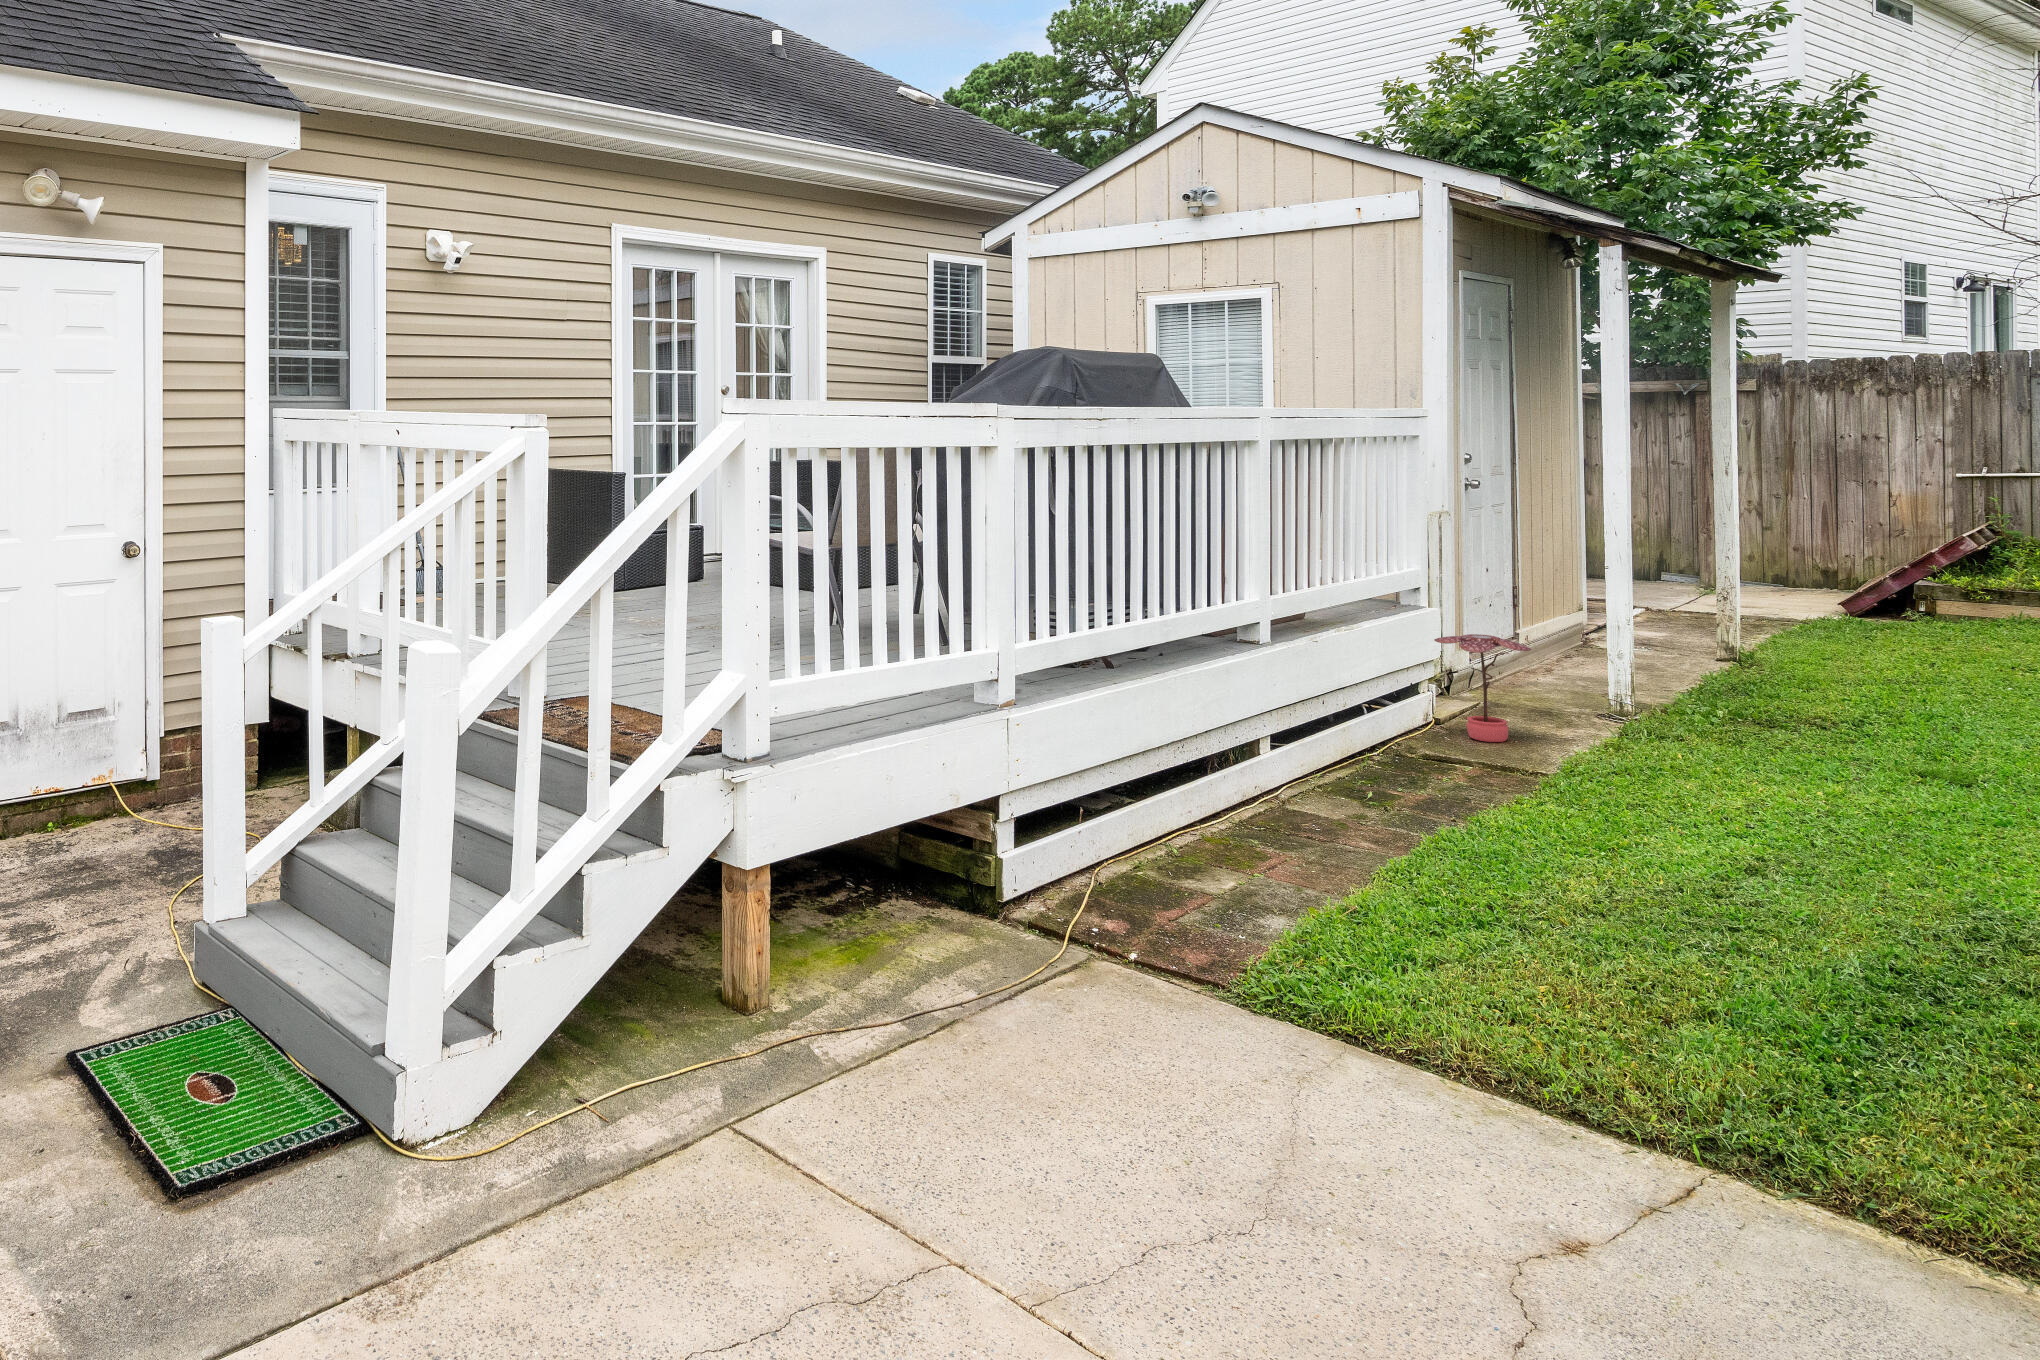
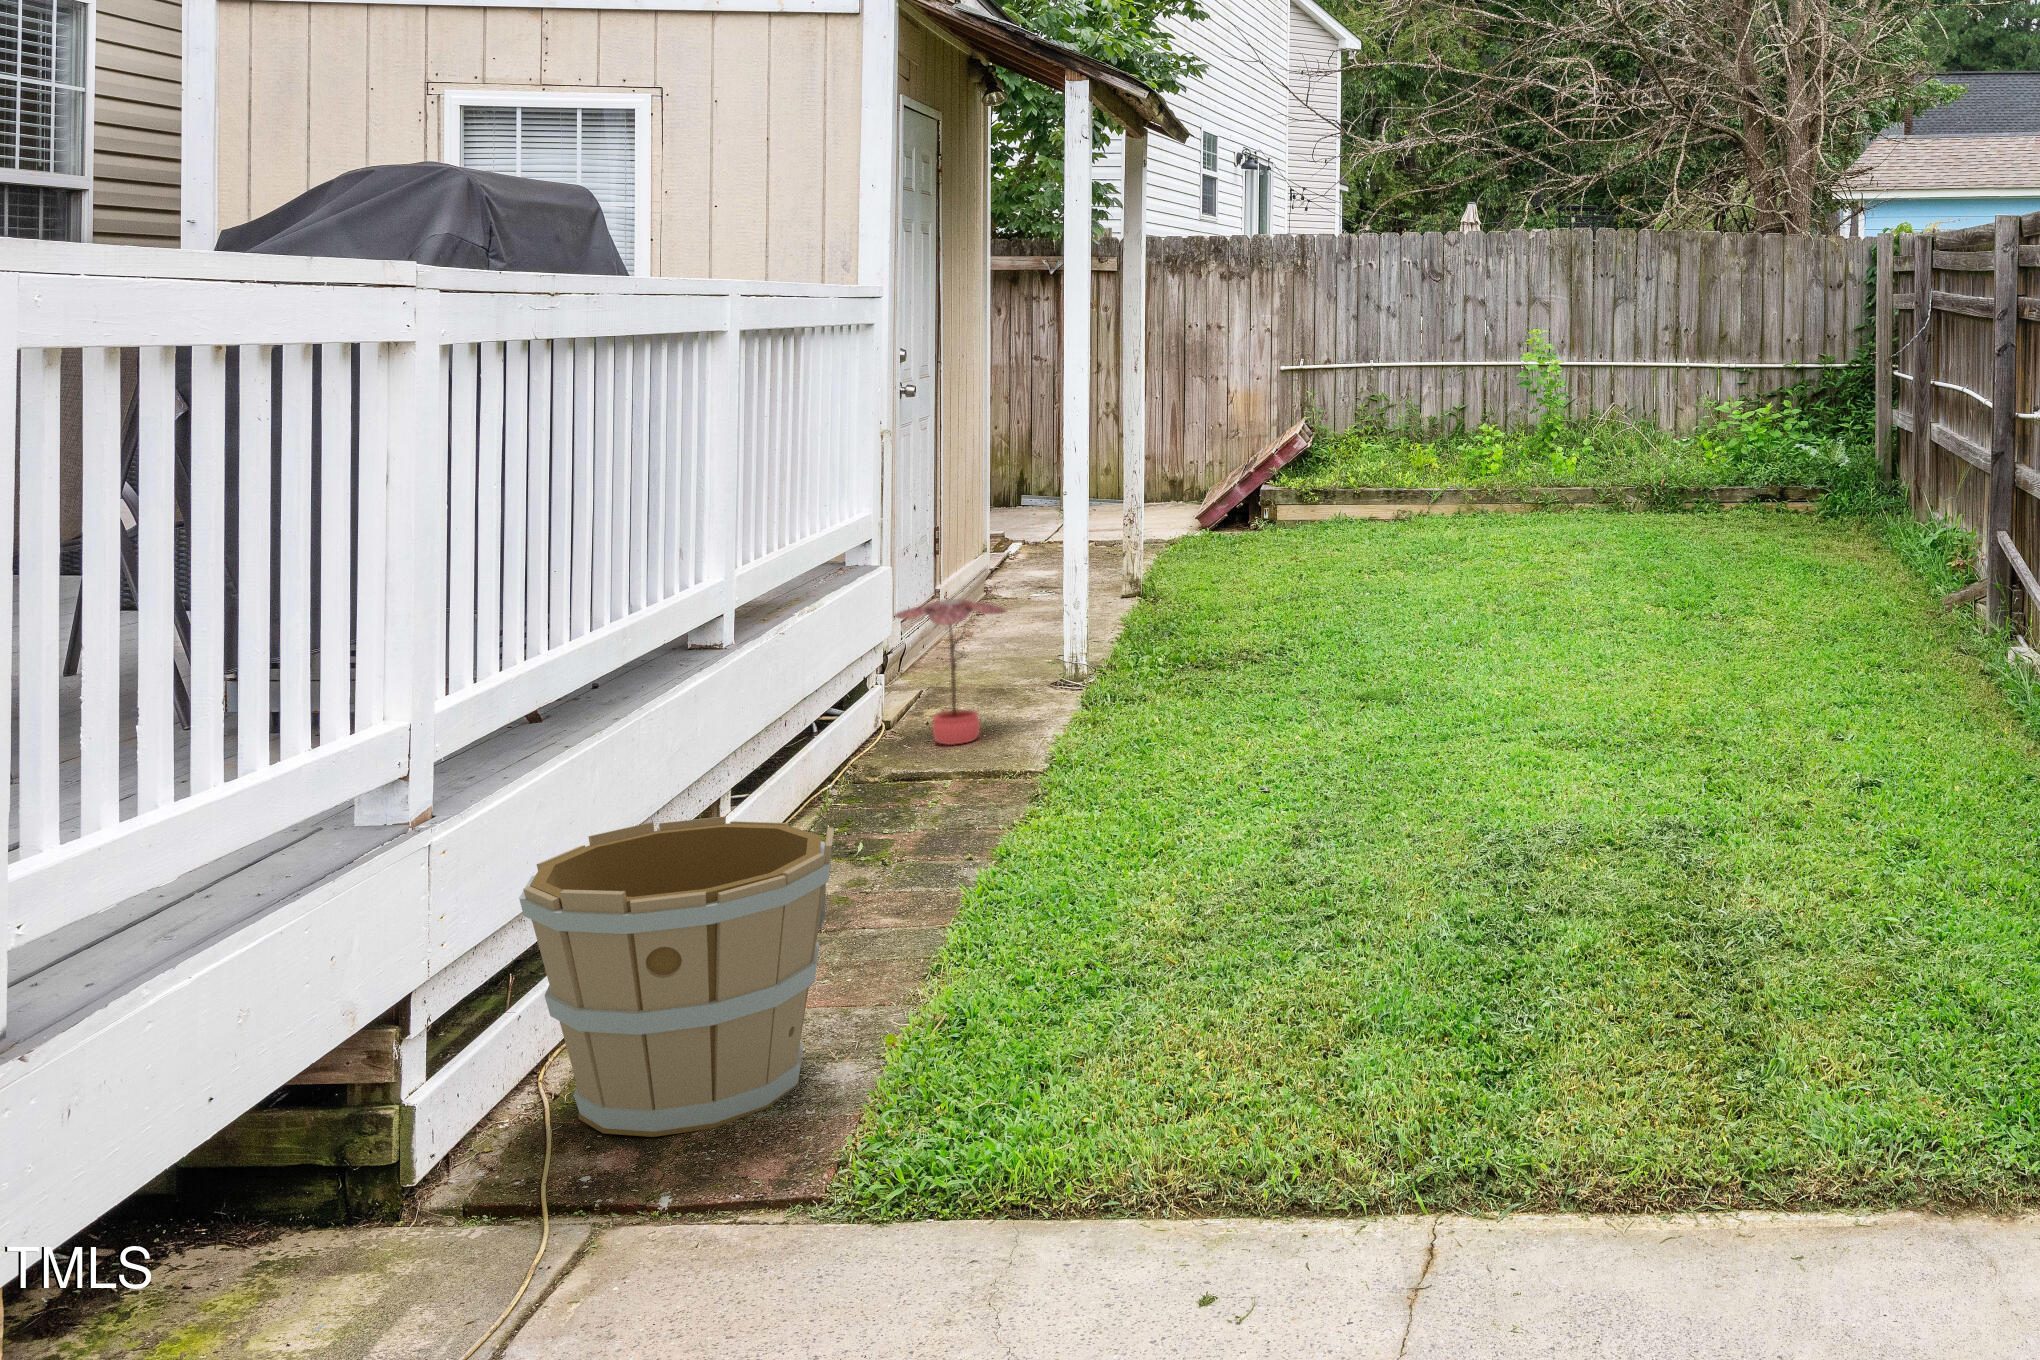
wooden bucket: none [1074,735,1272,931] -> present [519,816,834,1137]

